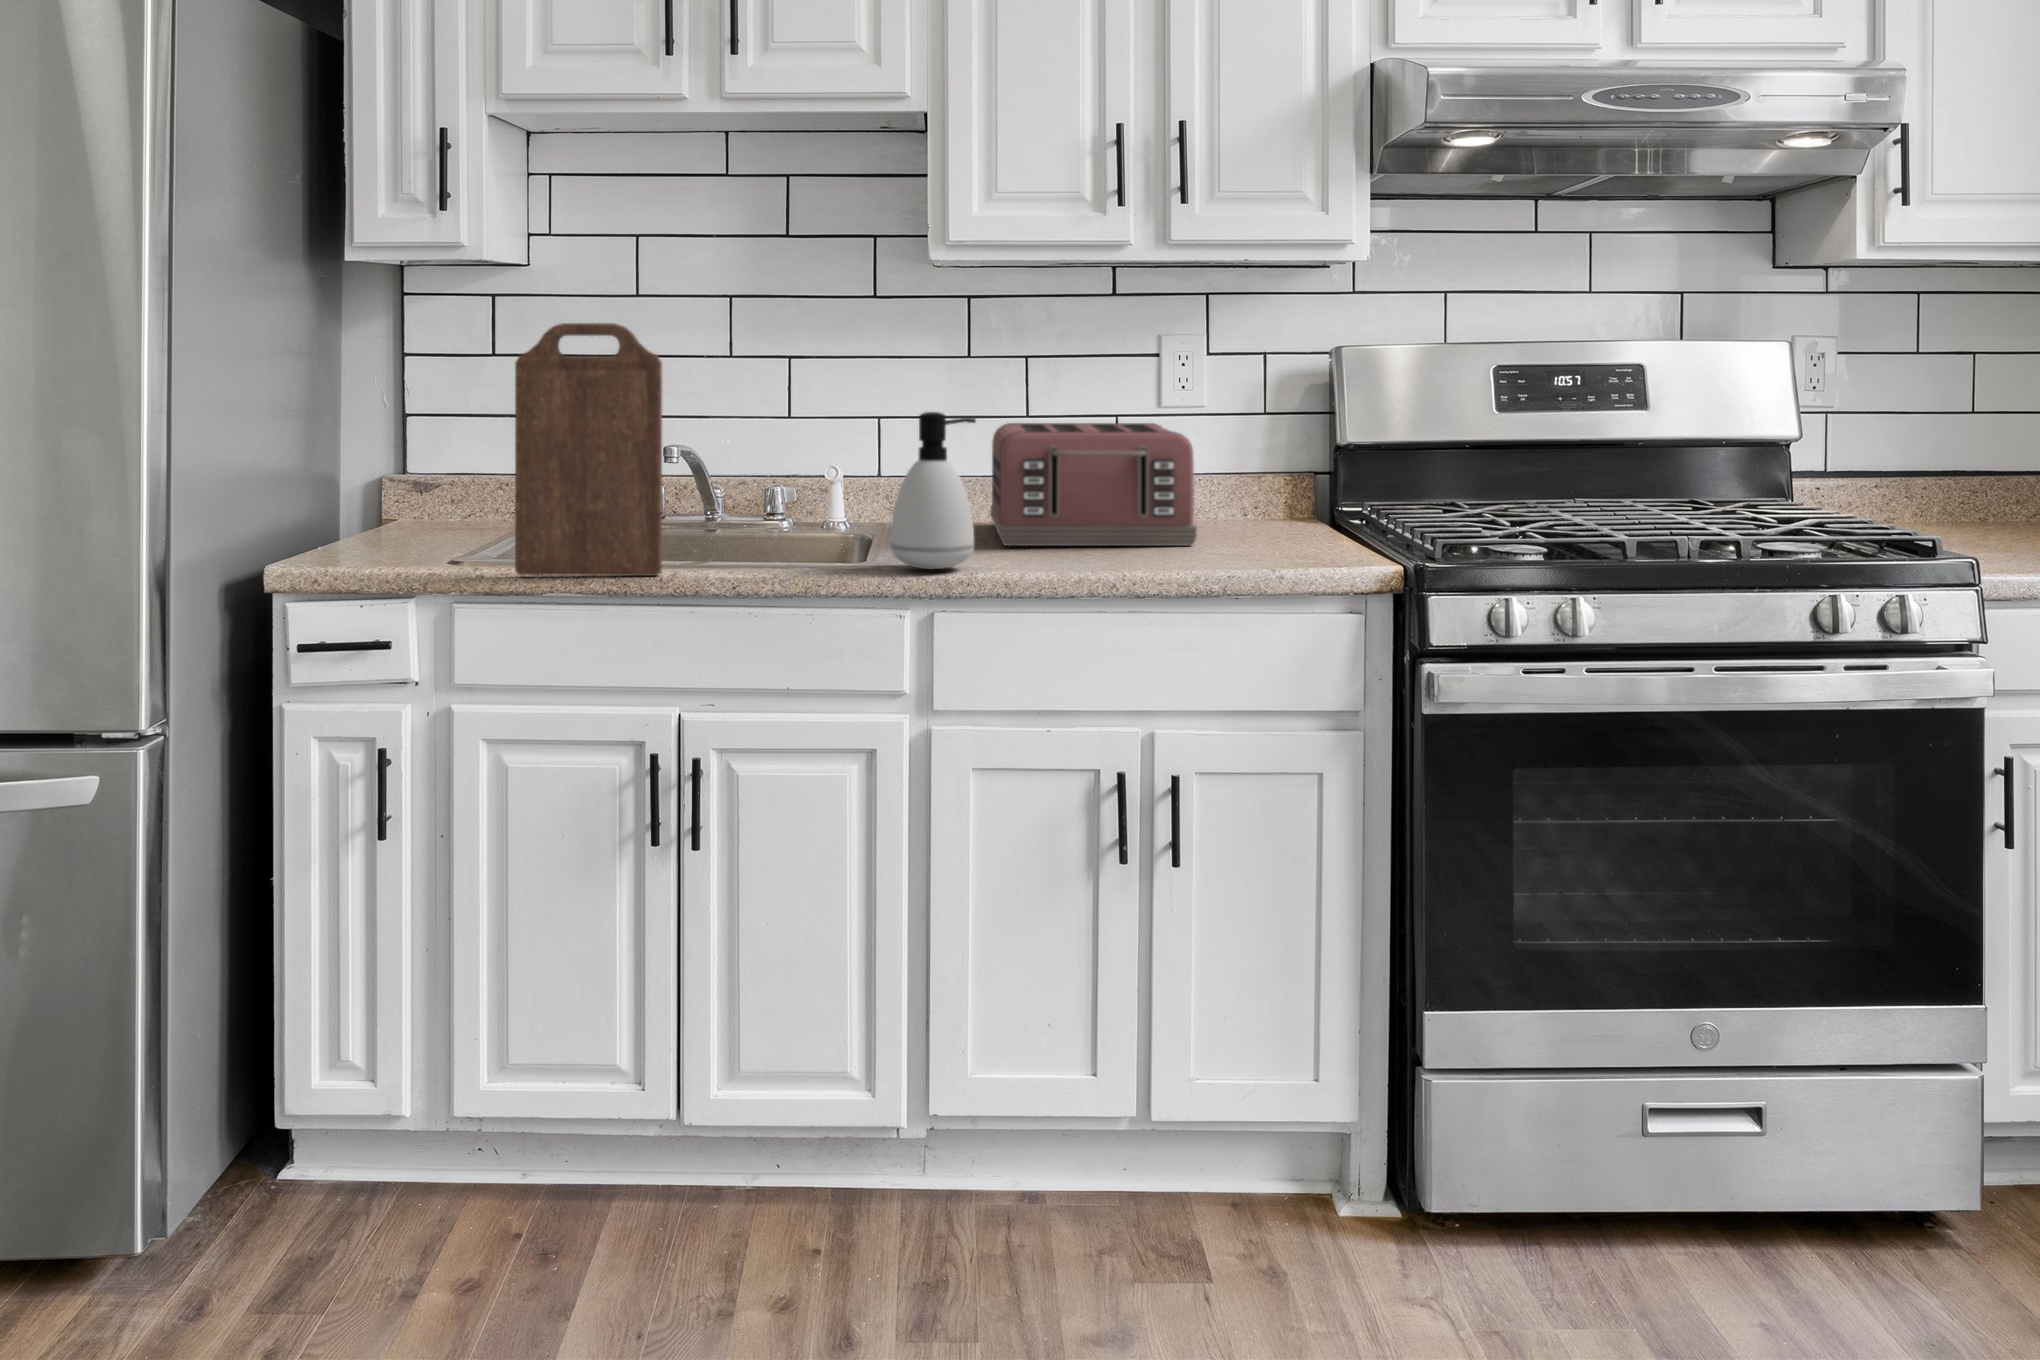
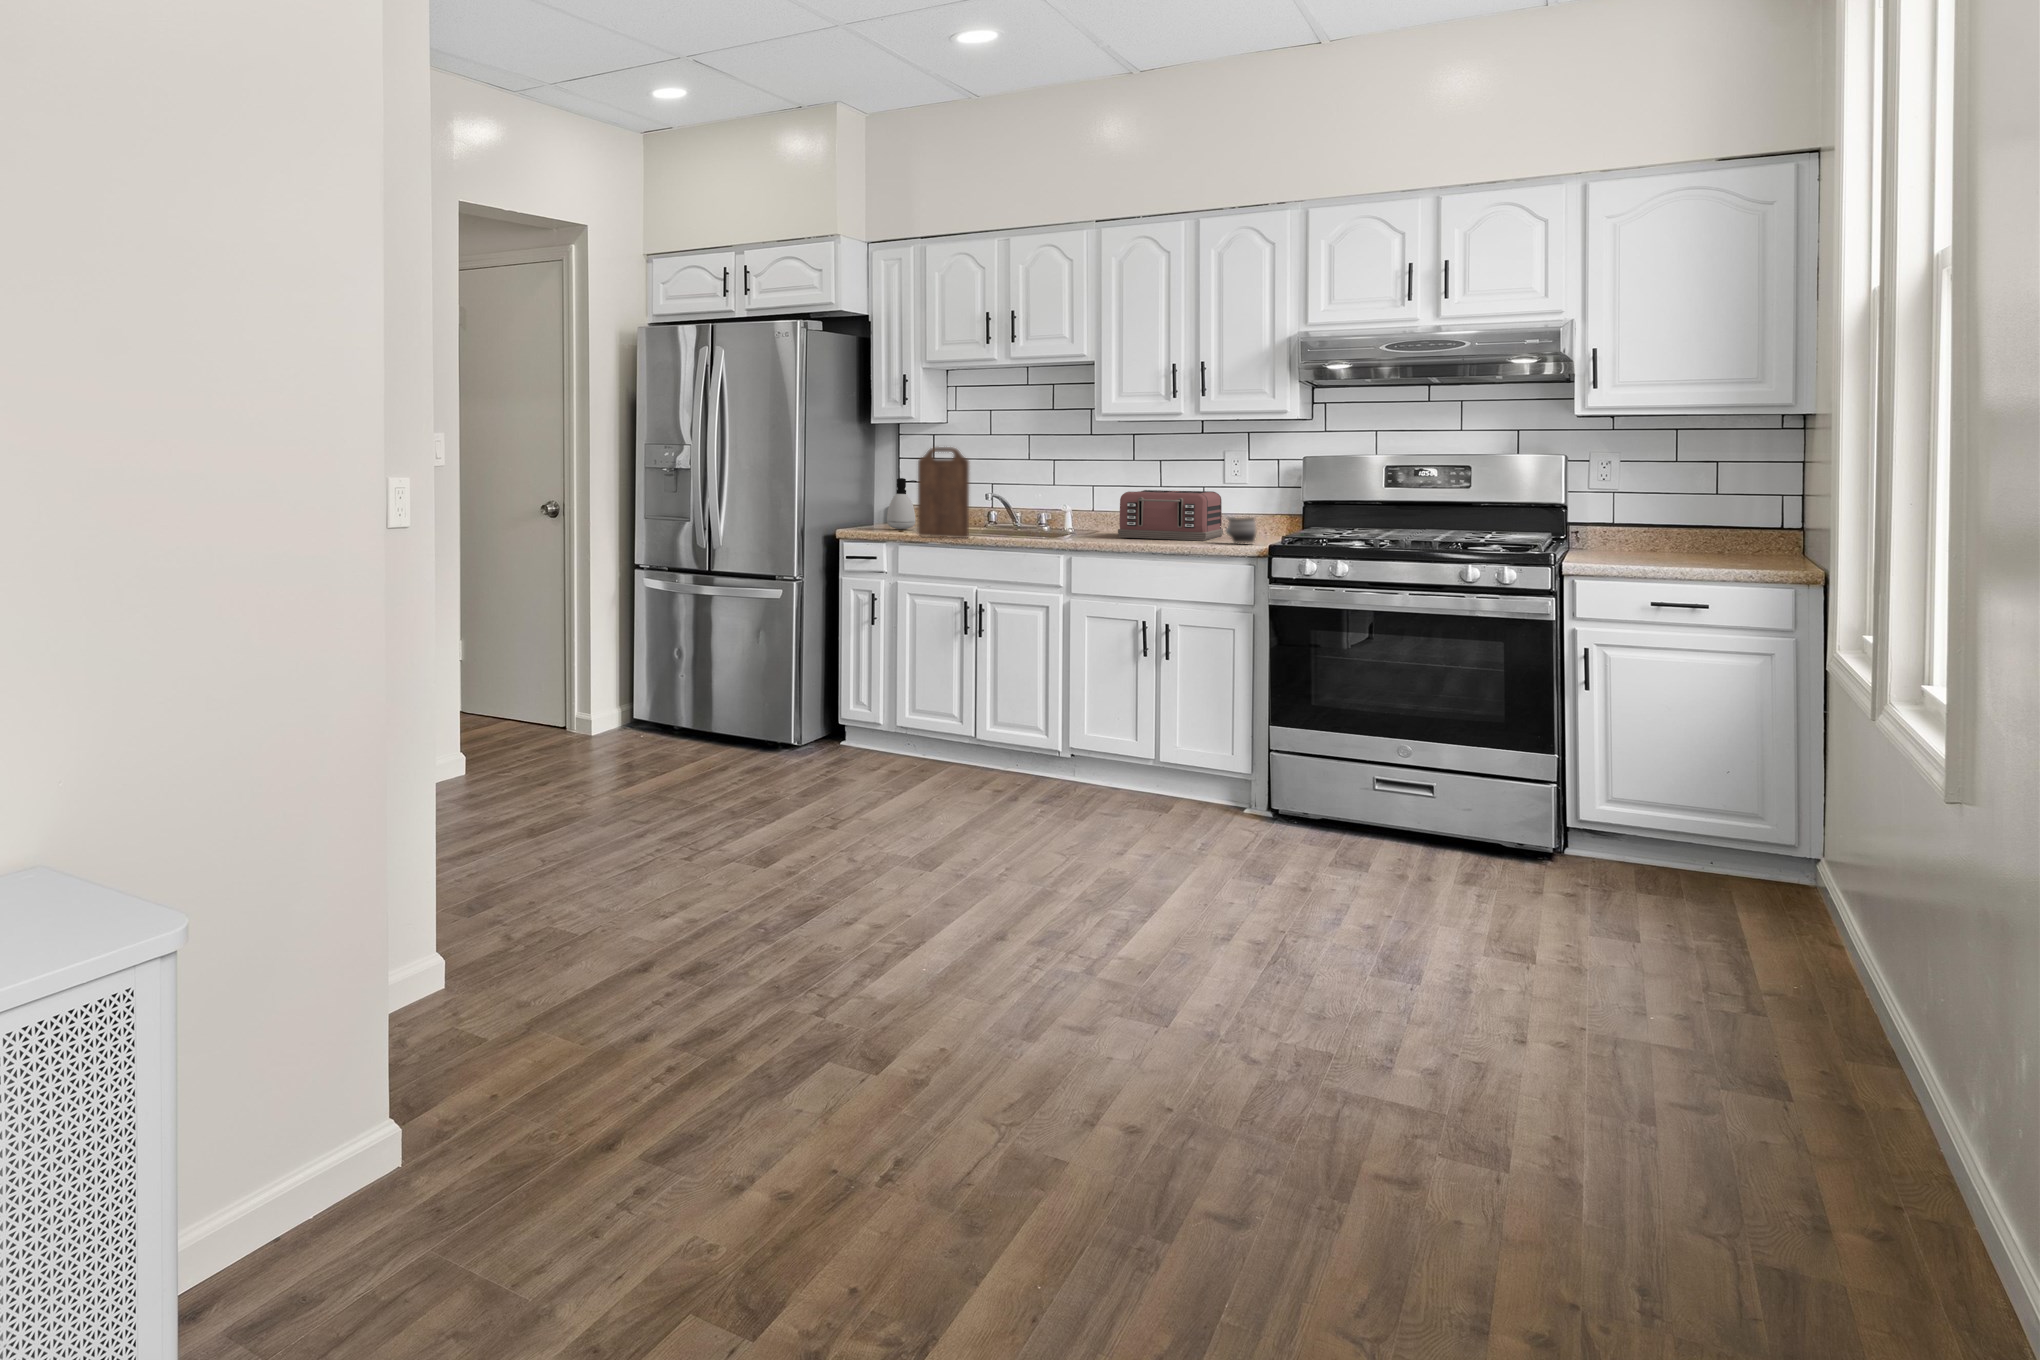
soap dispenser: present [890,412,976,569] -> present [887,478,917,529]
mug: none [1261,489,1338,556] -> present [1226,517,1256,543]

